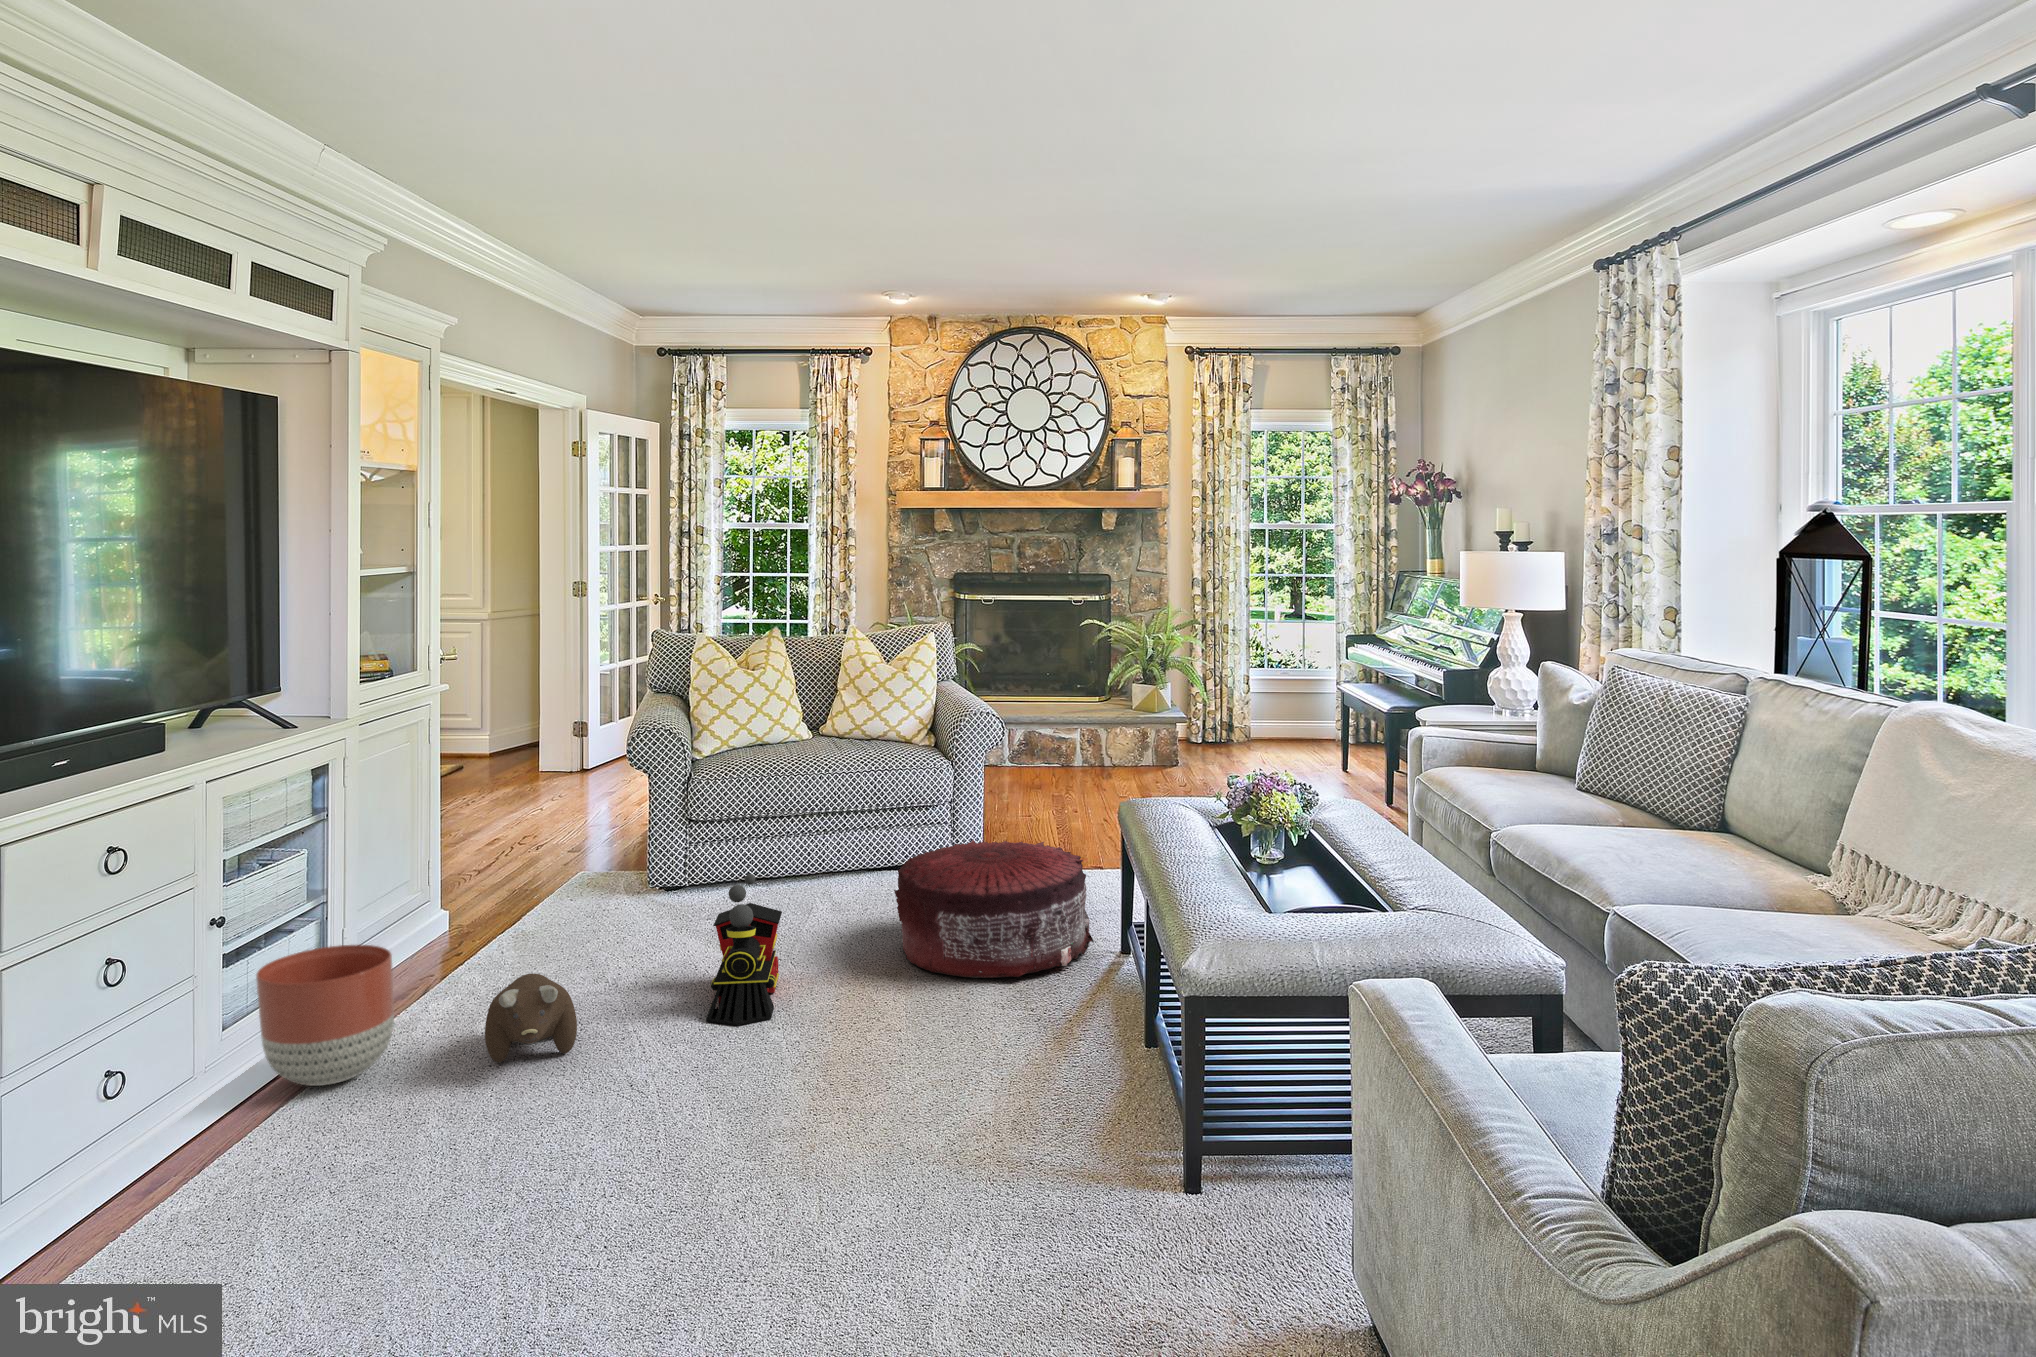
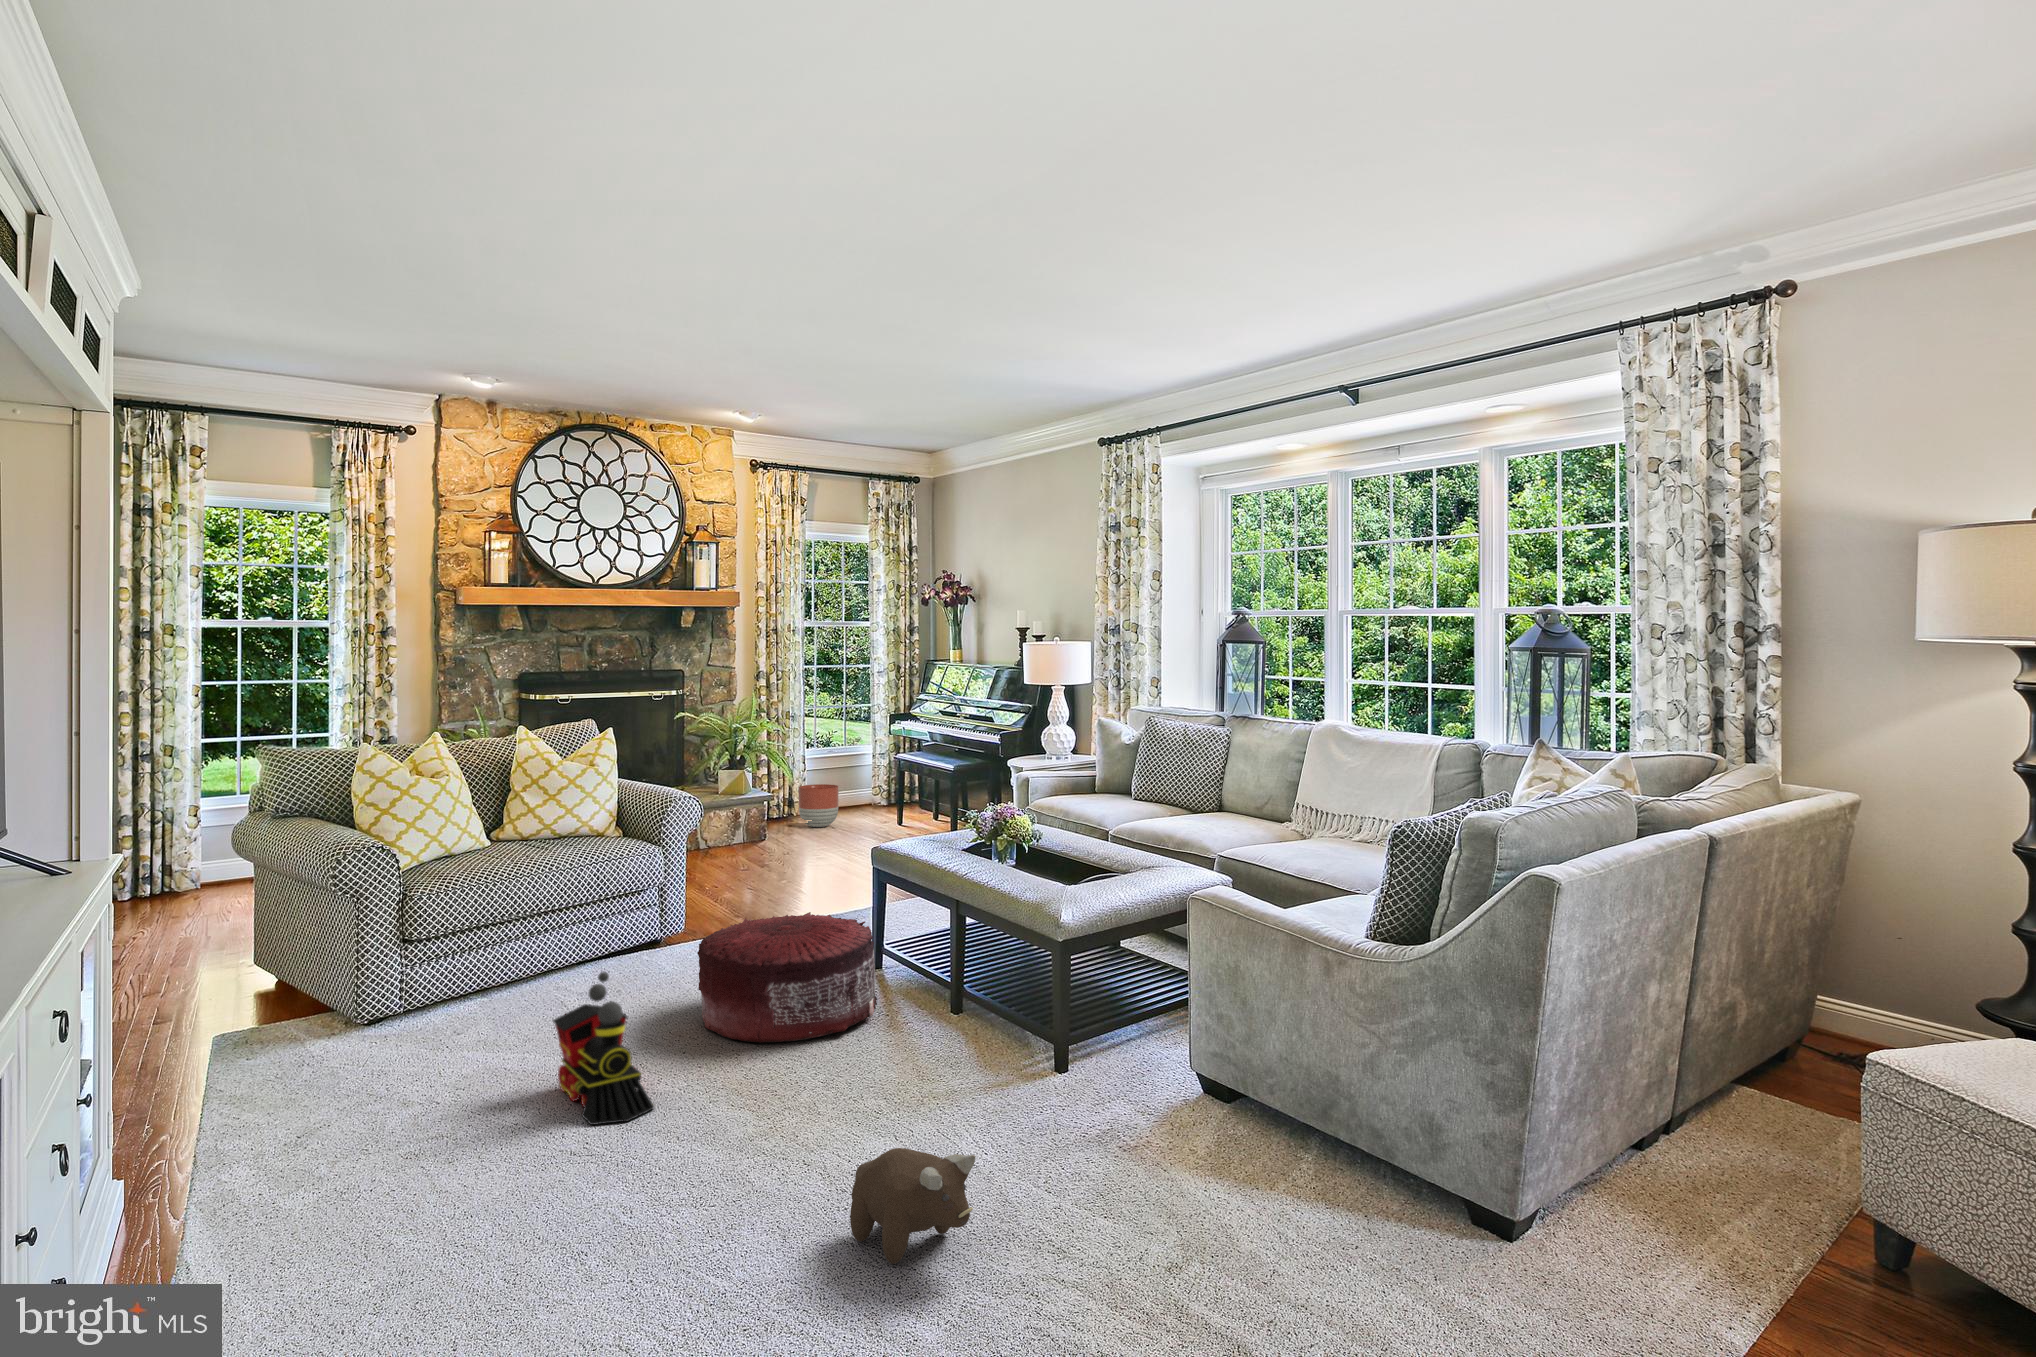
planter: present [256,945,394,1086] -> present [798,784,839,827]
plush toy: present [485,973,577,1063] -> present [850,1148,975,1264]

